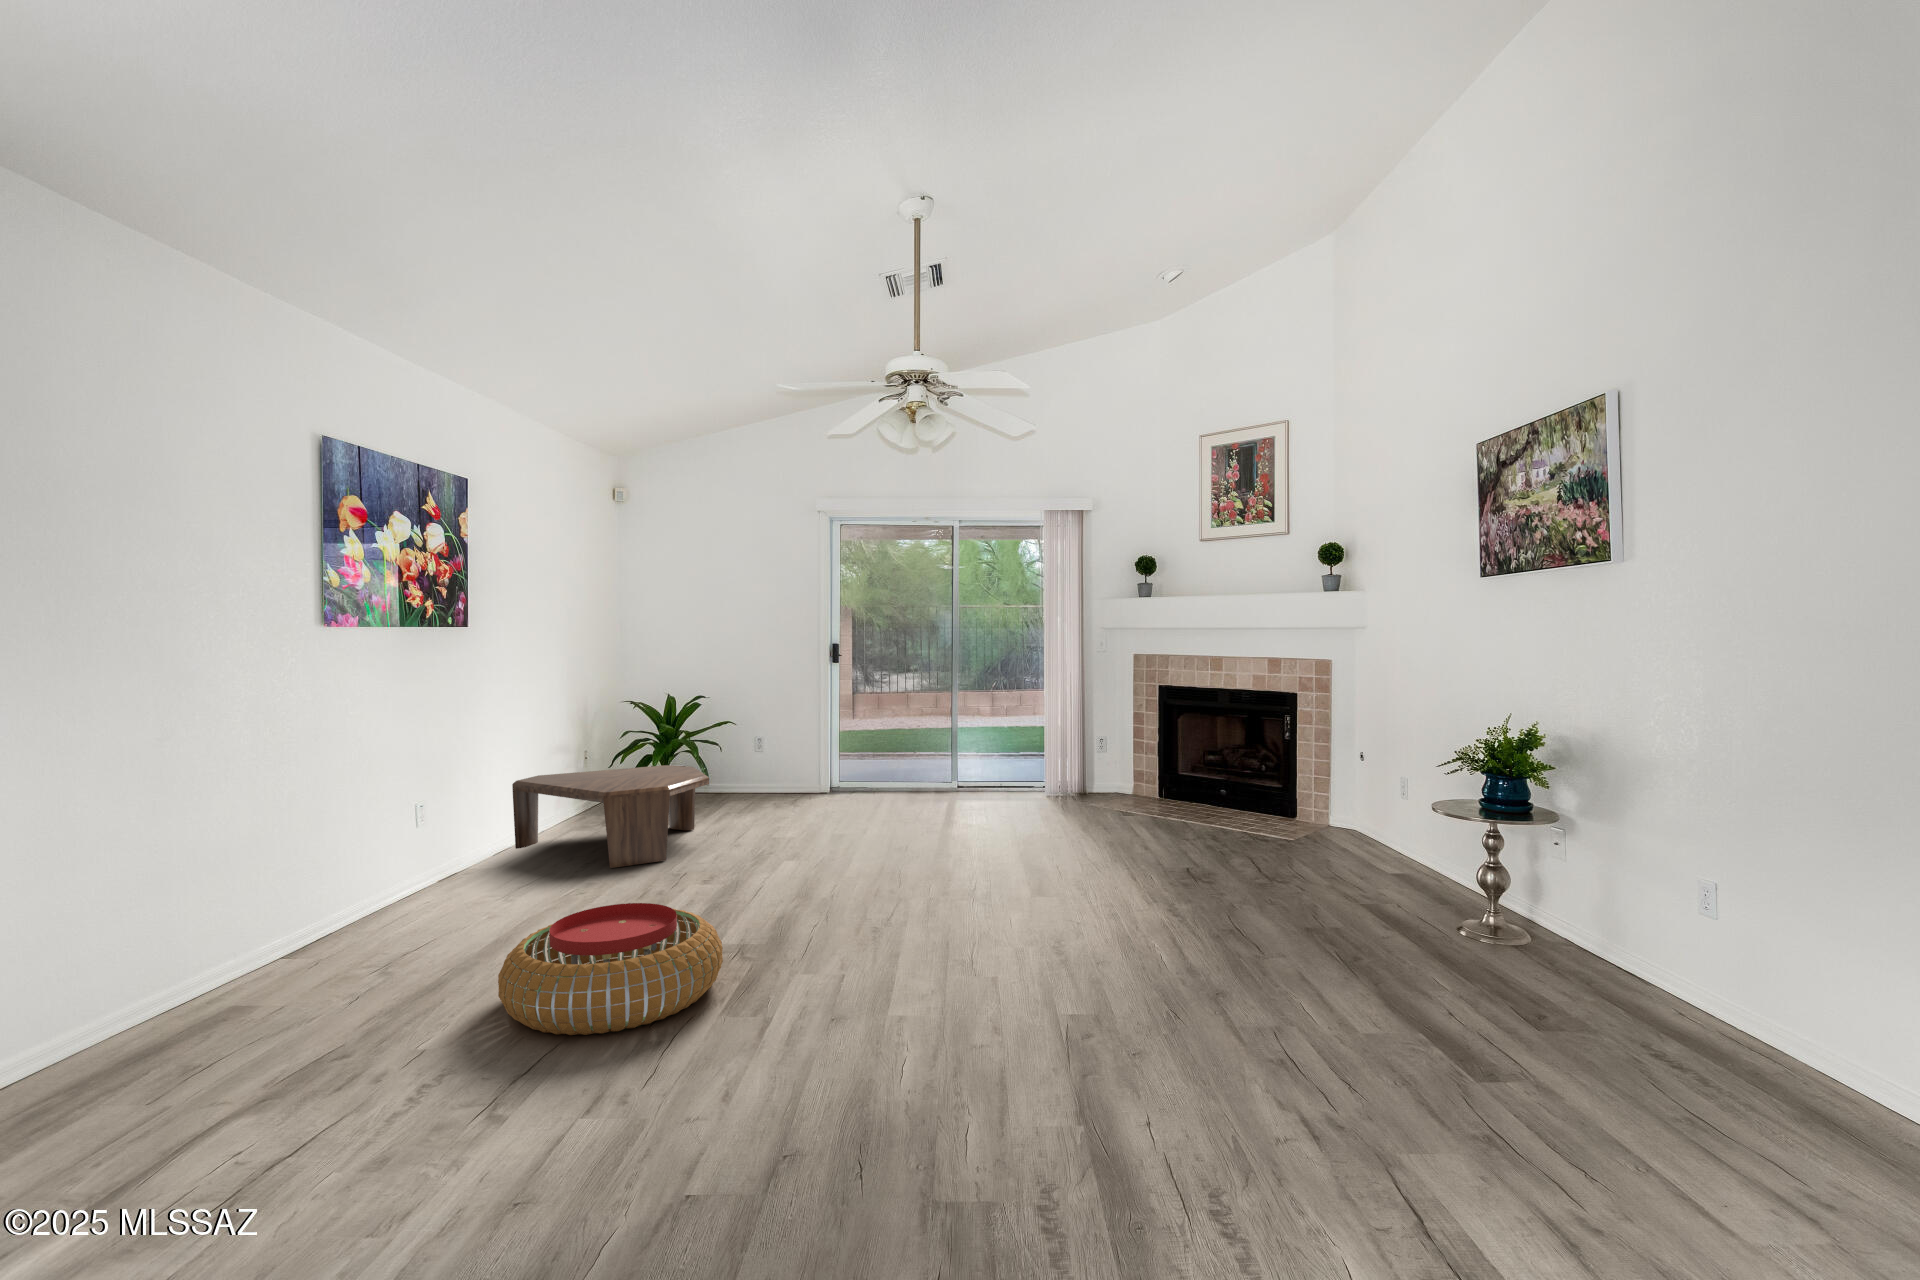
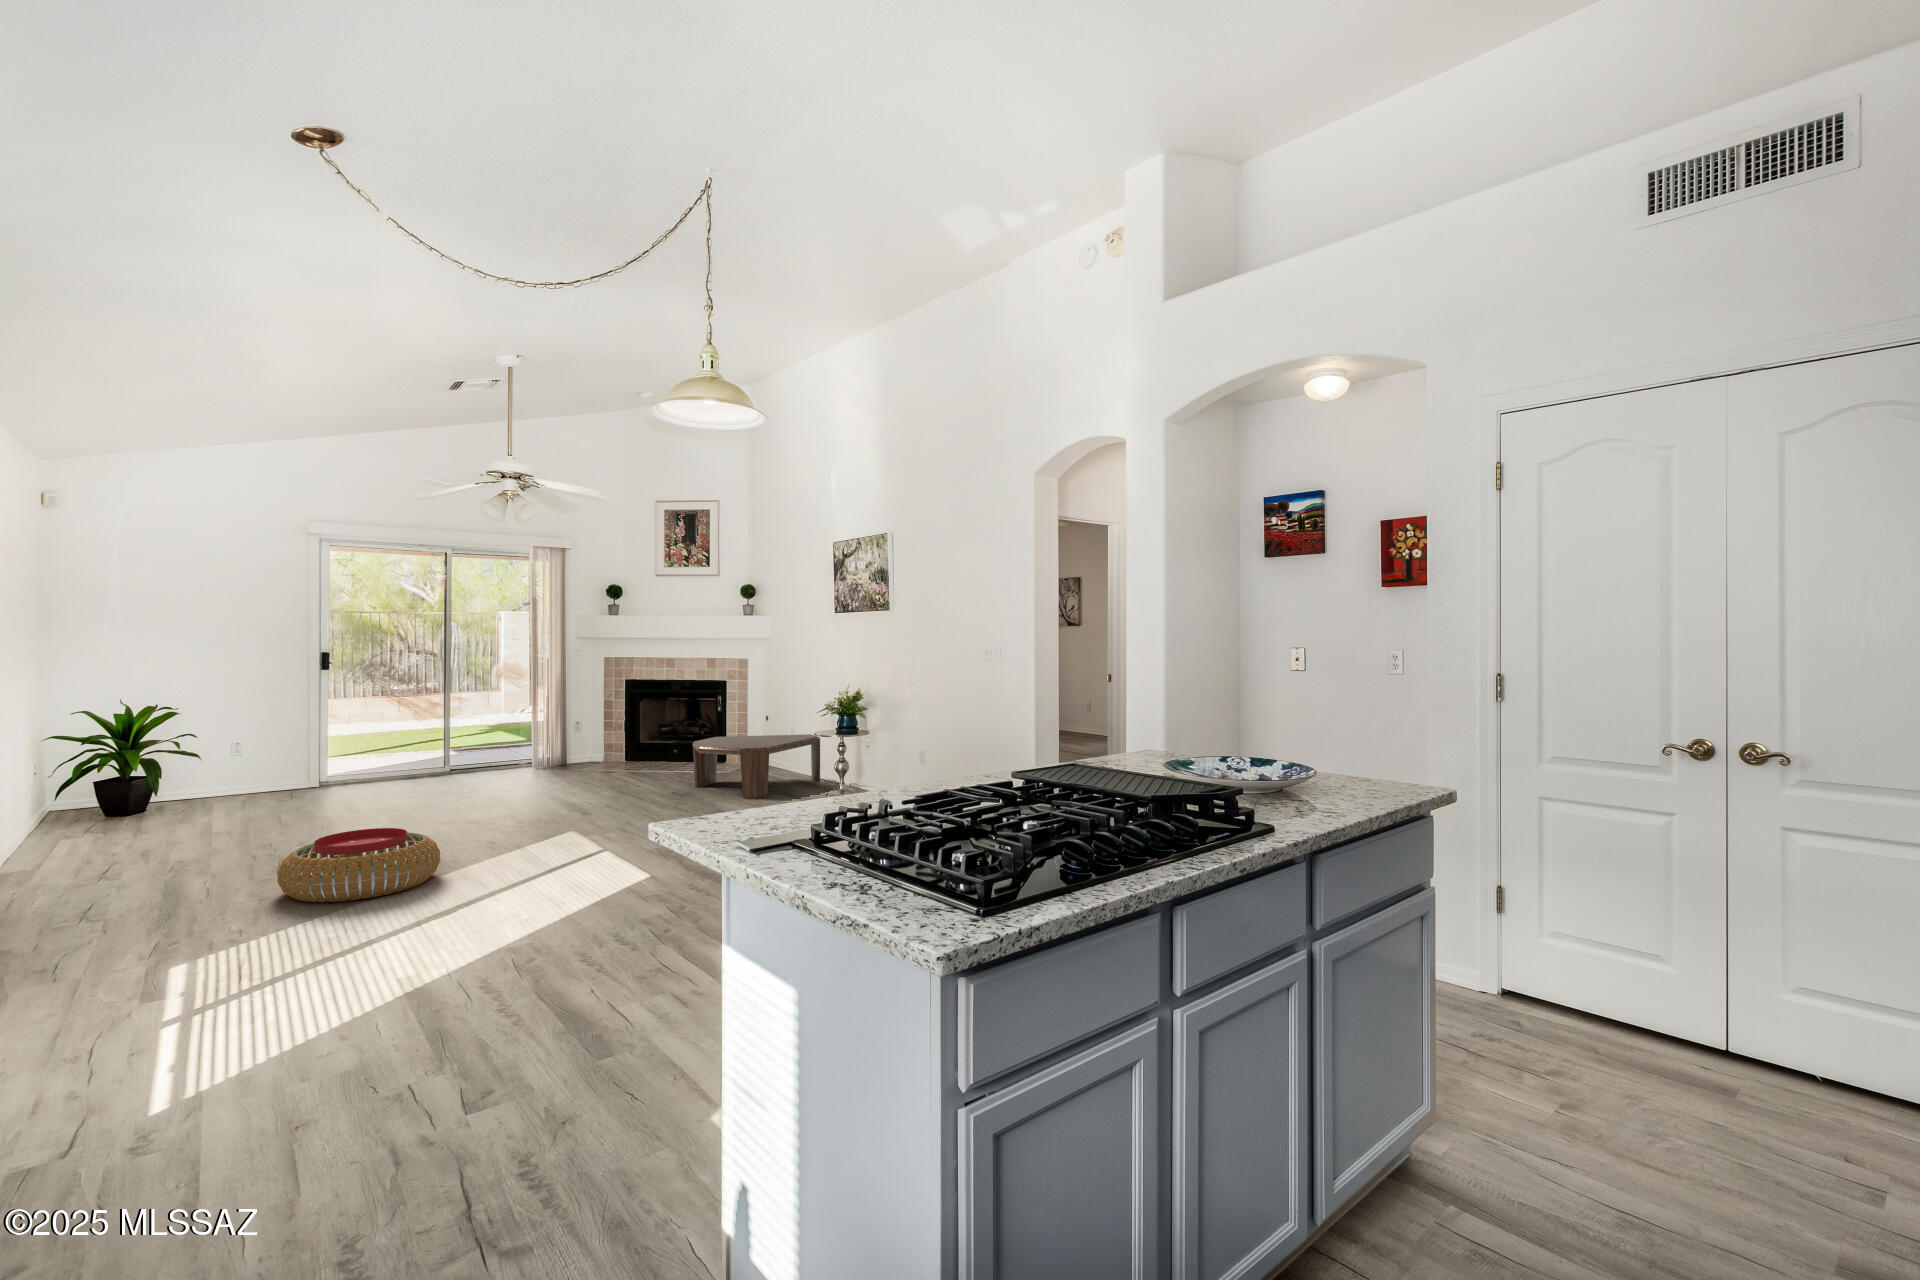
coffee table: present [512,765,709,868] -> present [693,734,820,799]

